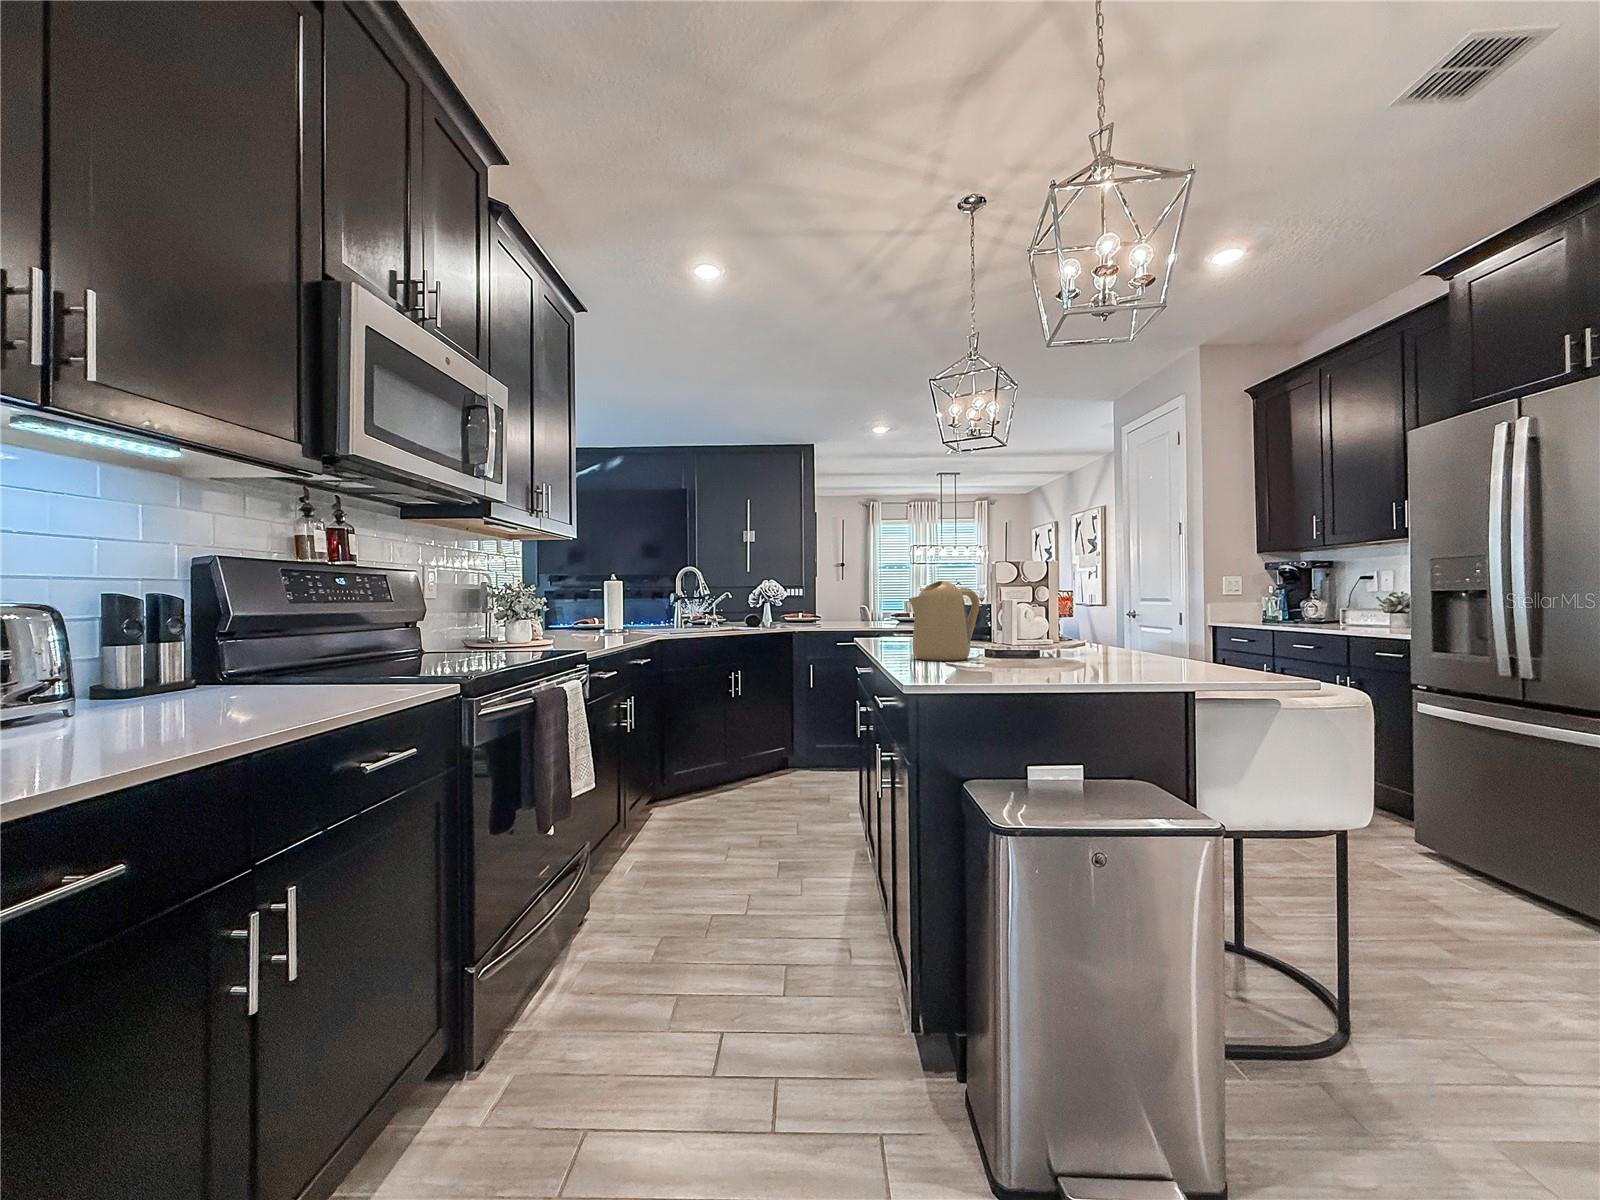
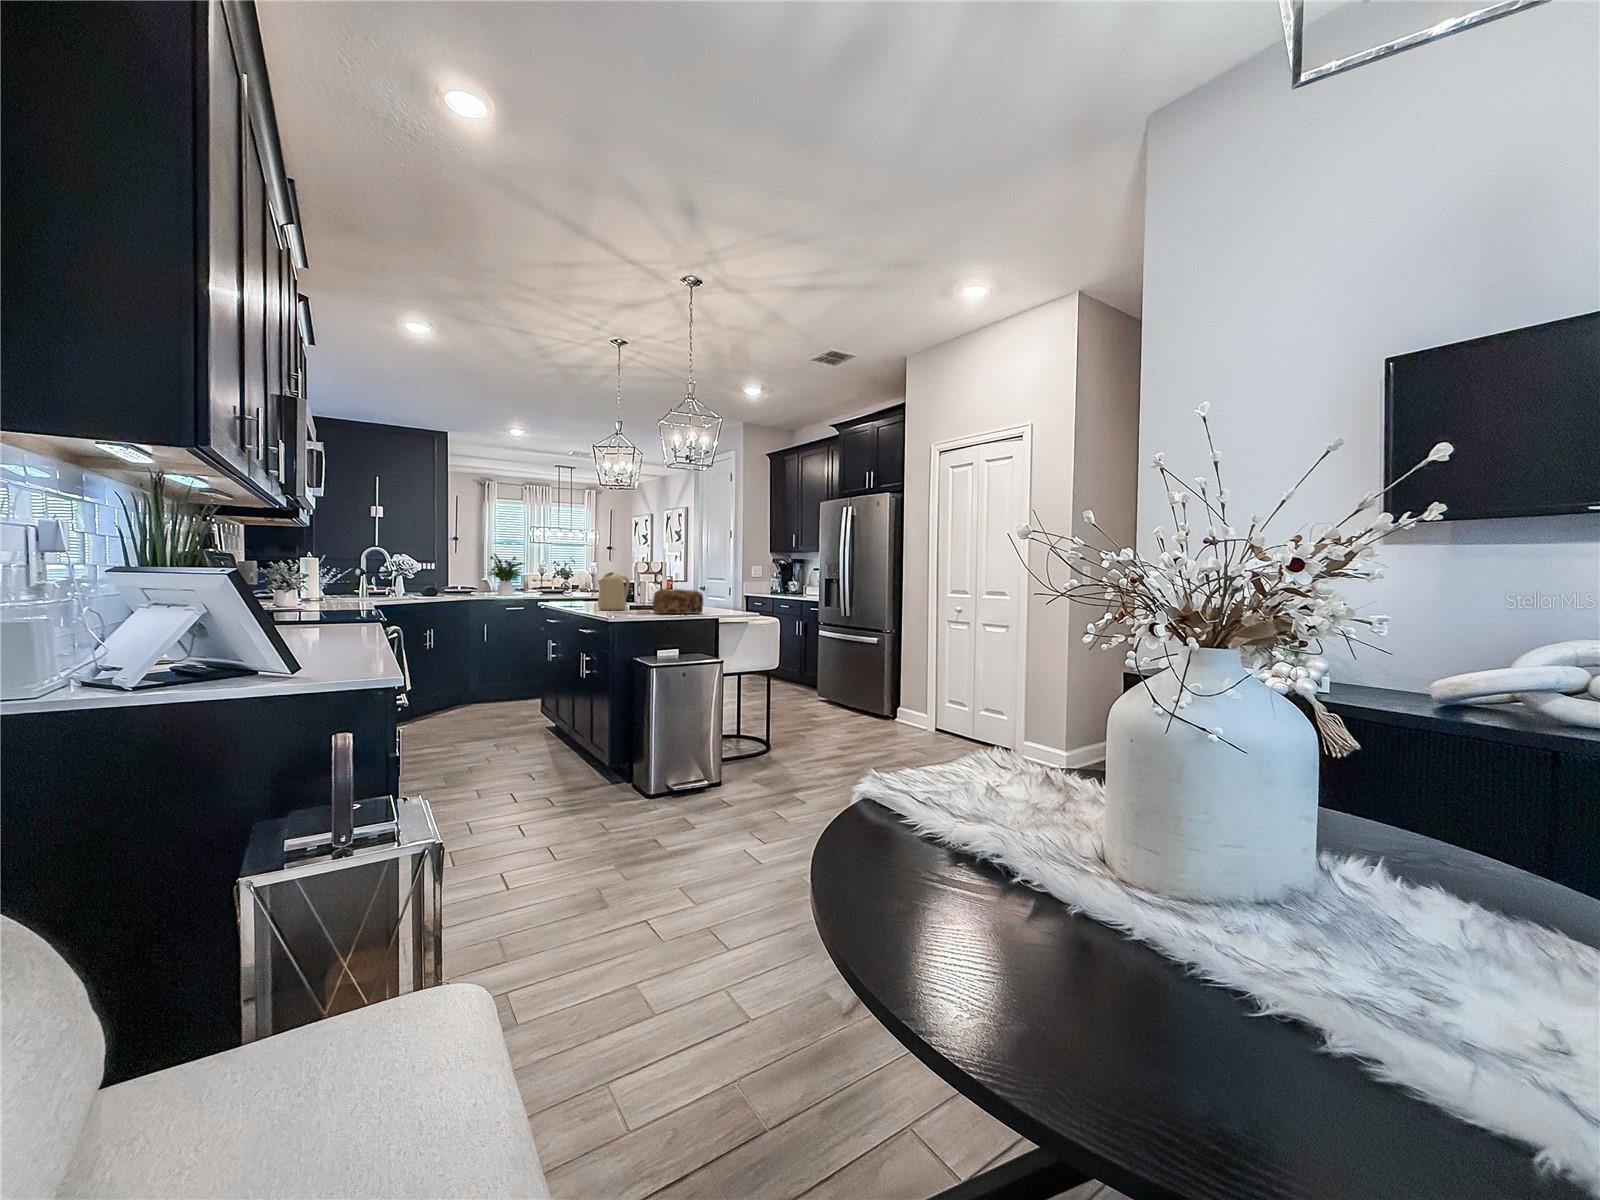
flower arrangement: none [814,569,868,627] -> present [488,553,524,596]
bread loaf: none [1019,614,1157,678] -> present [652,589,703,614]

